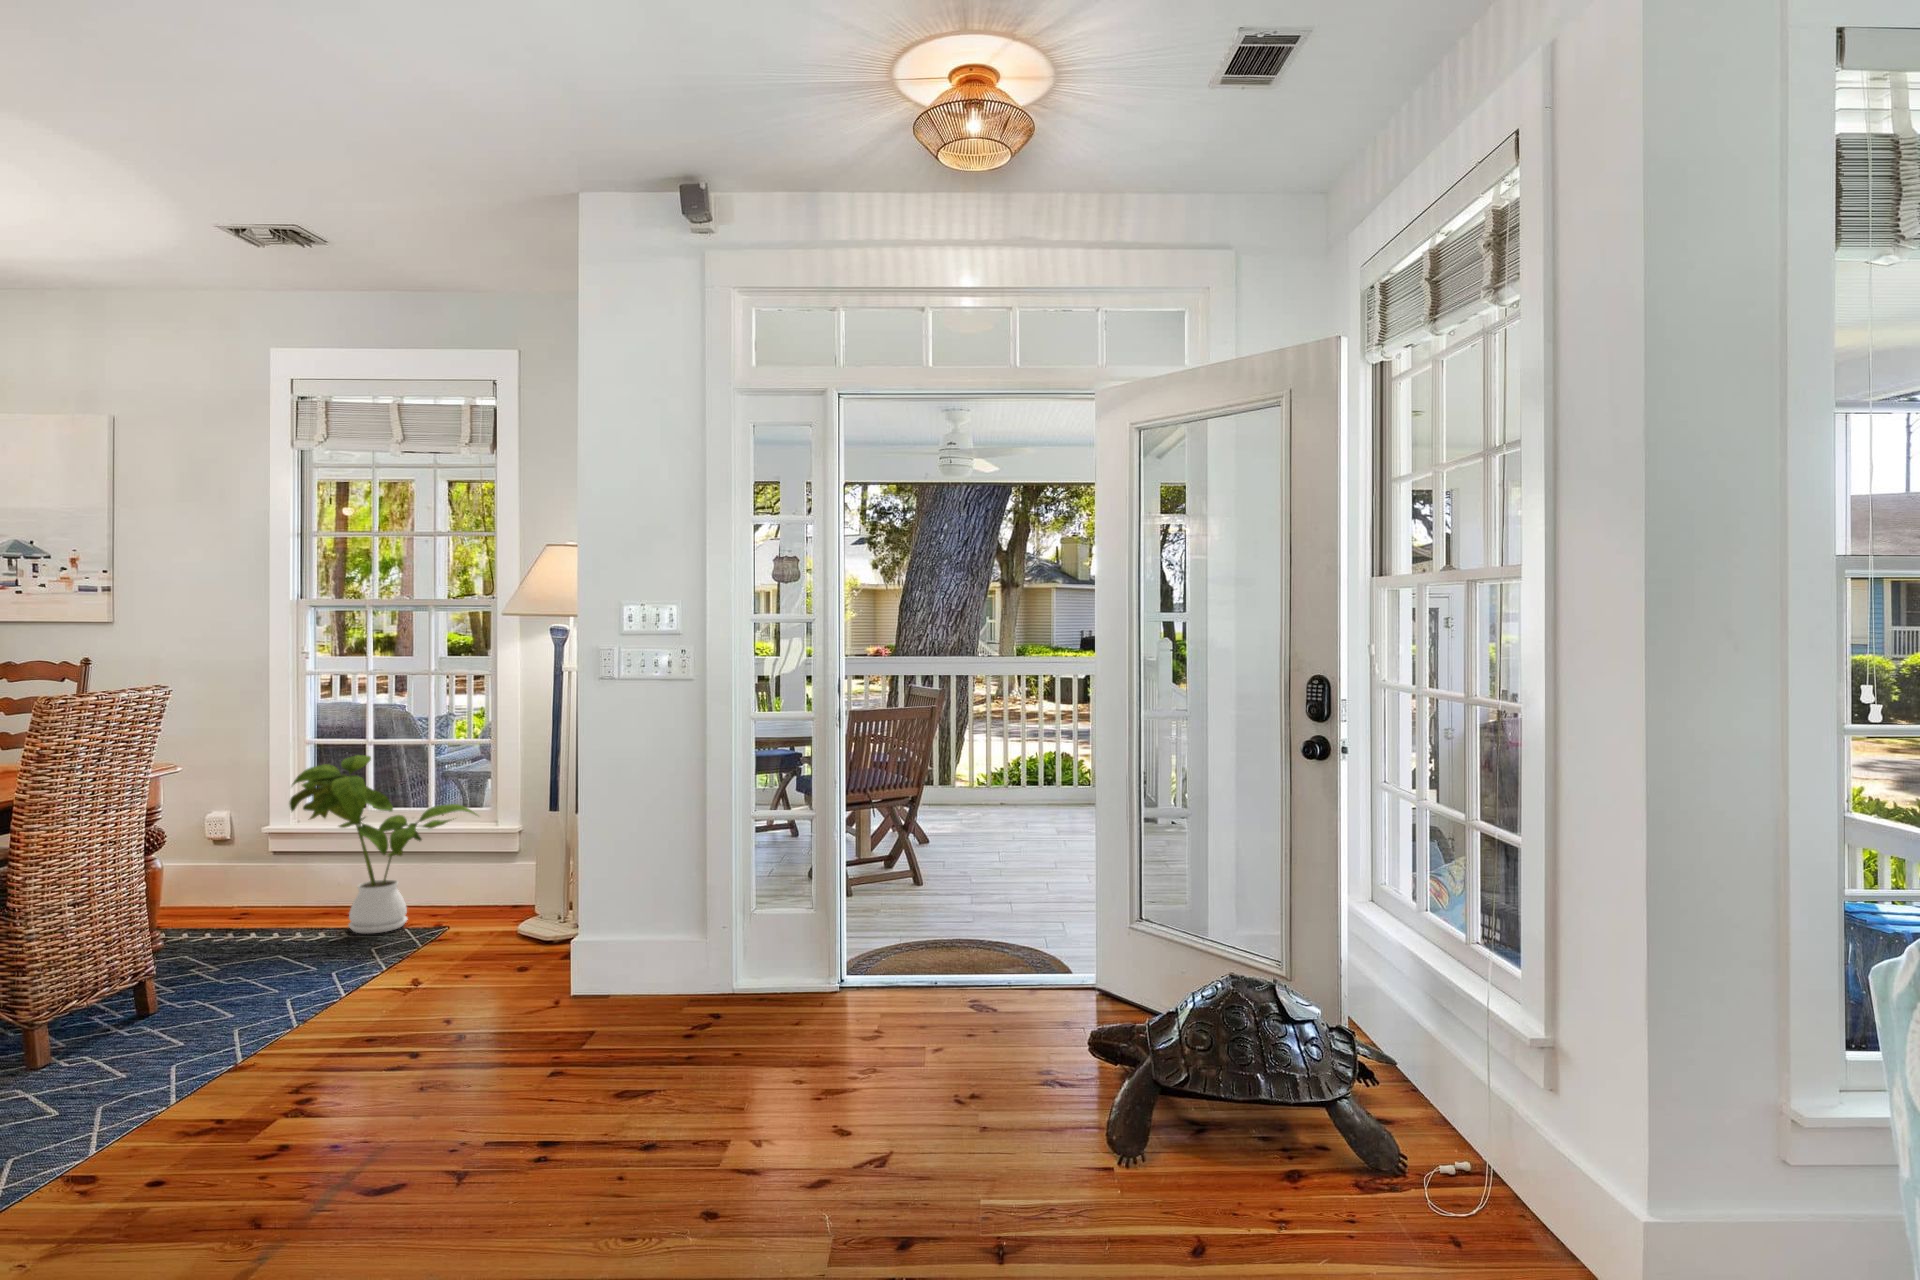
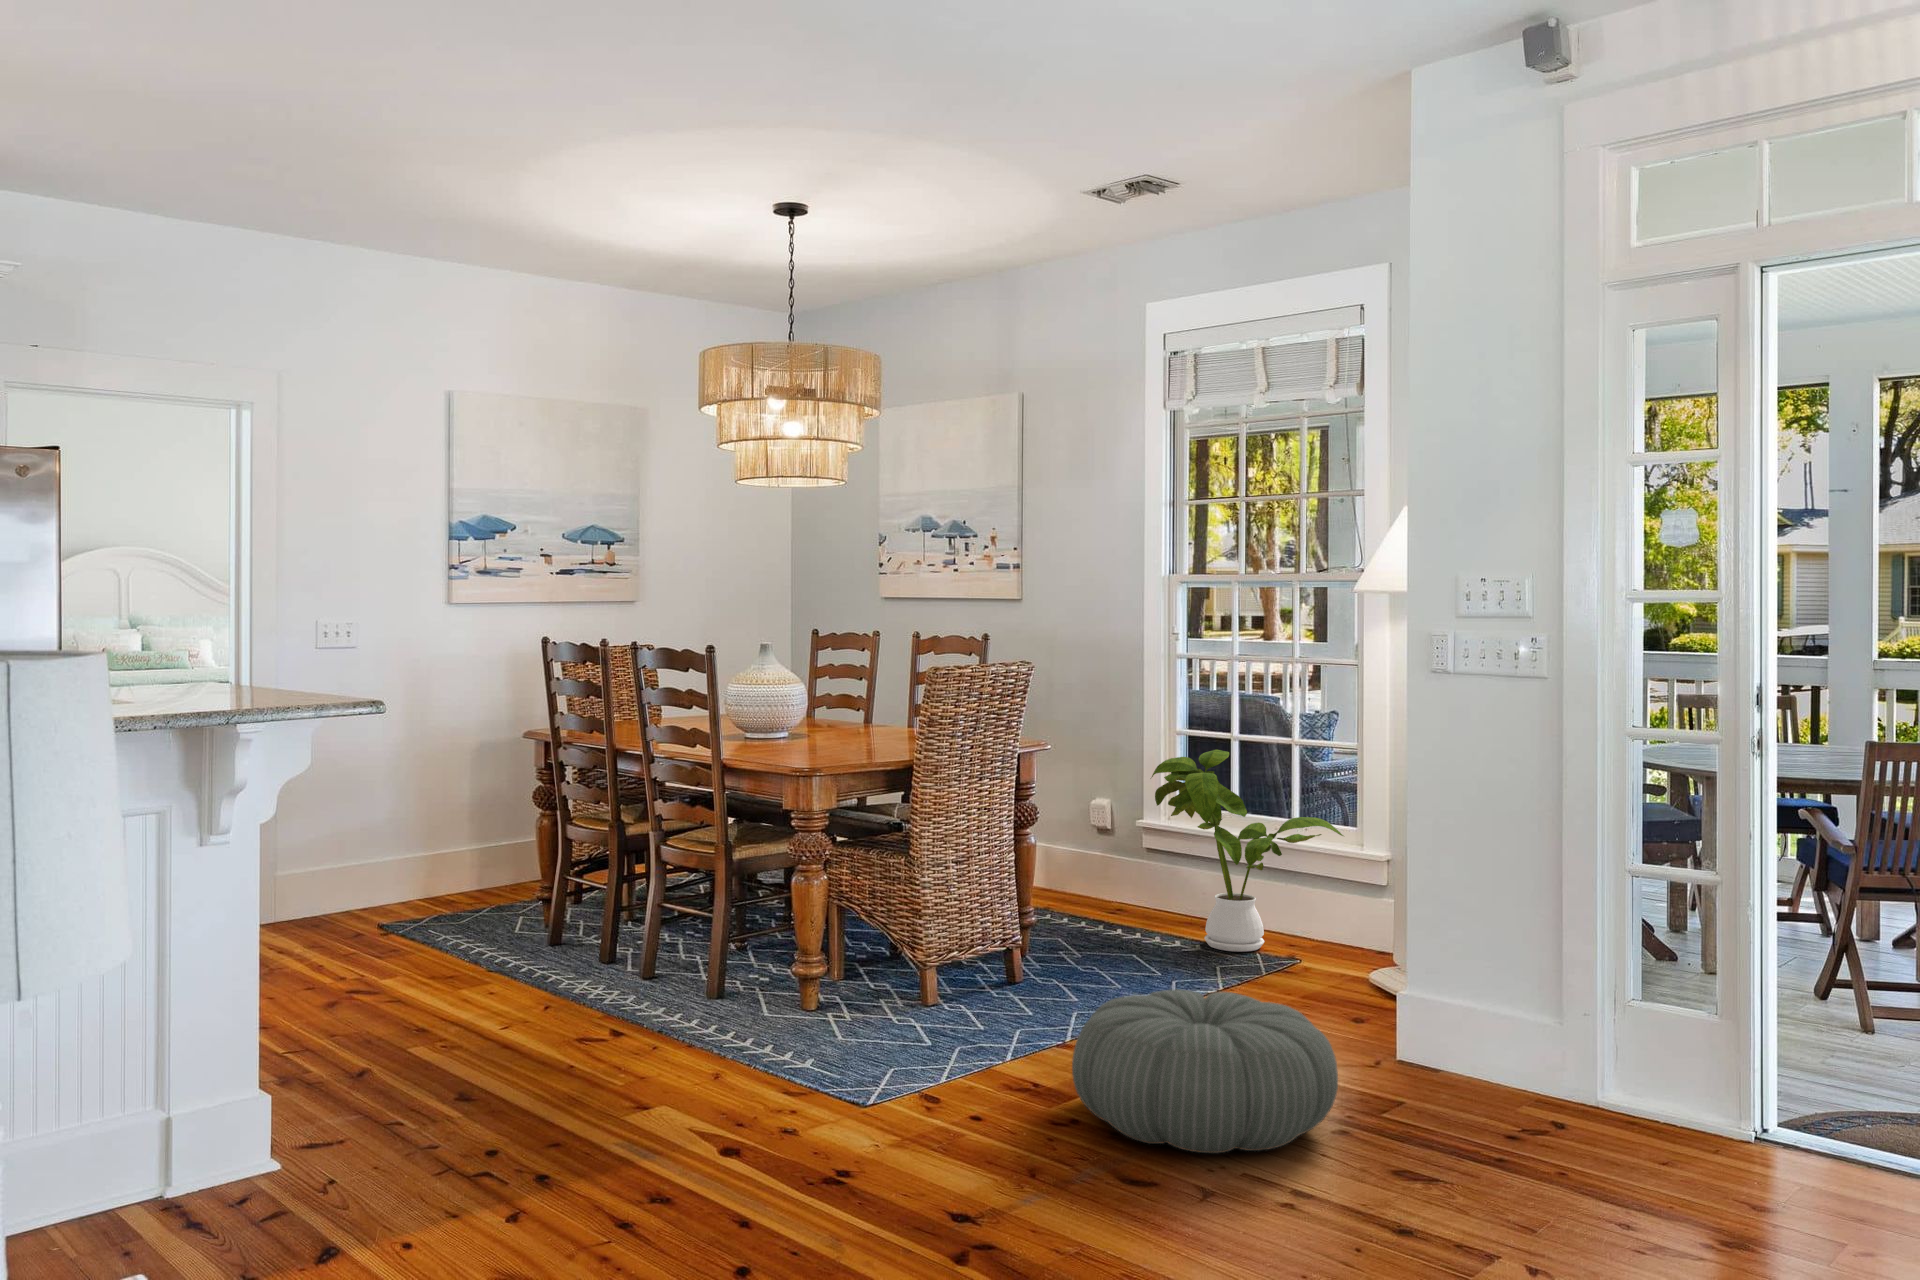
pouf: none [278,977,552,1147] -> present [1072,989,1338,1153]

